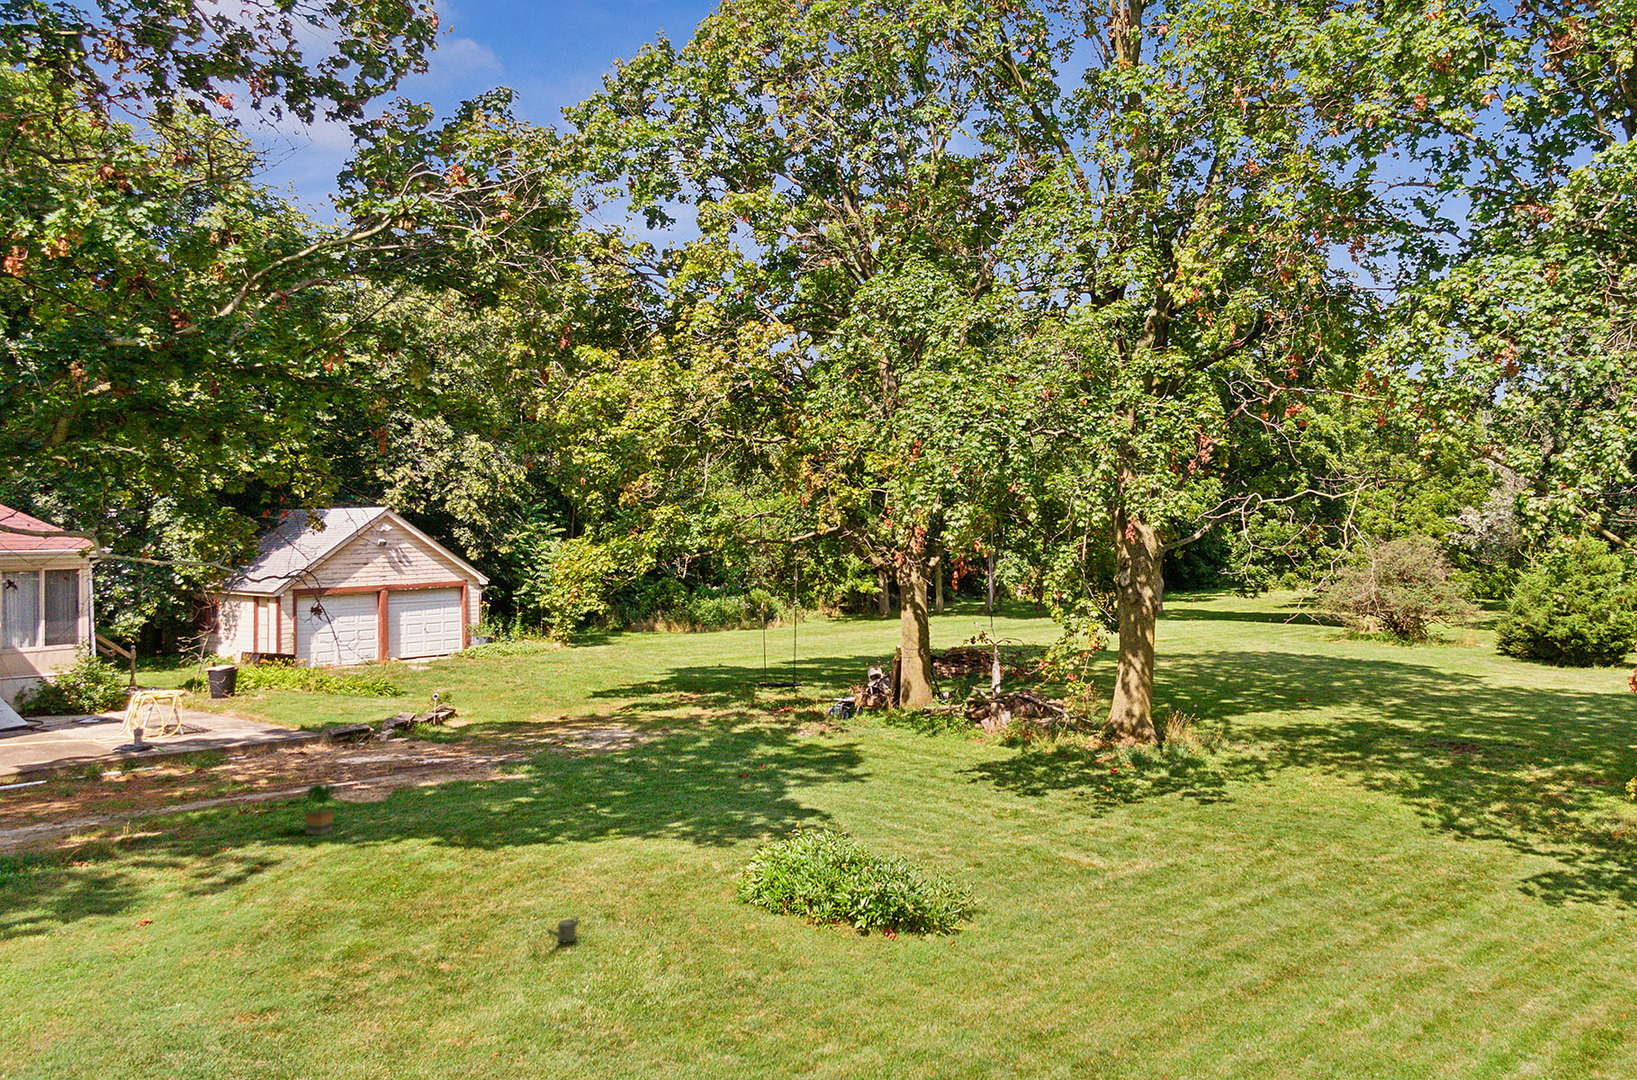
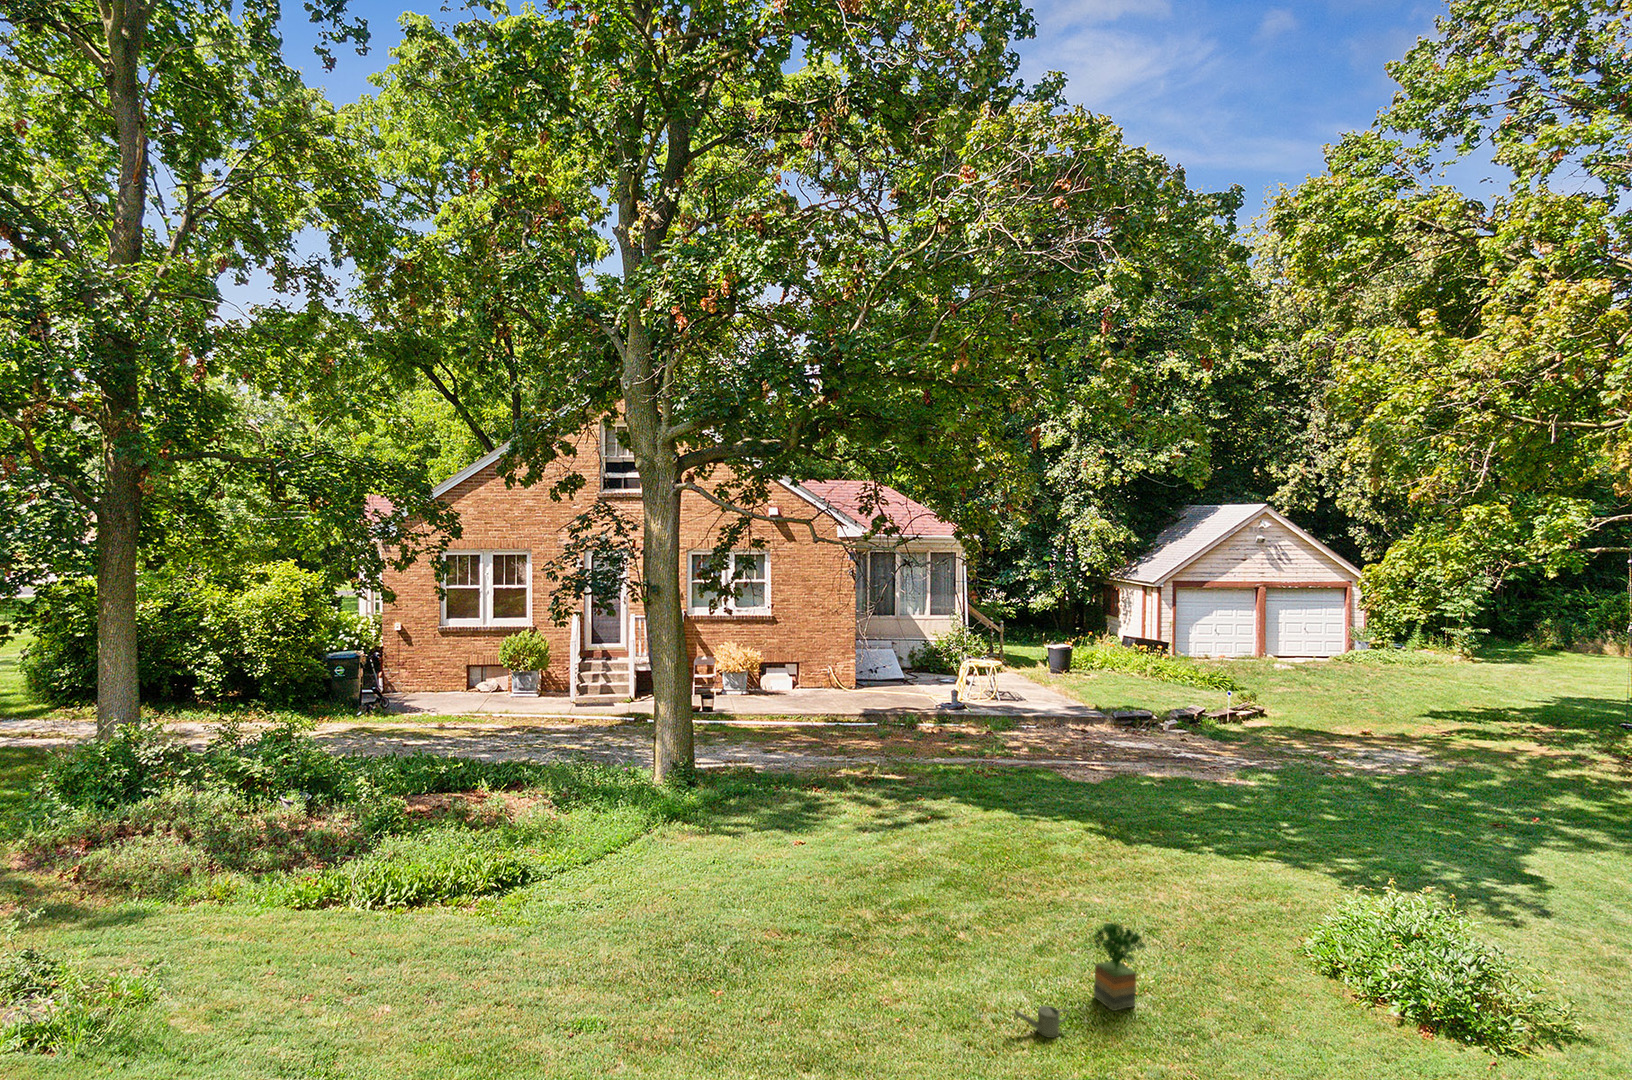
potted tree: present [306,784,339,835] -> present [1094,922,1146,1011]

